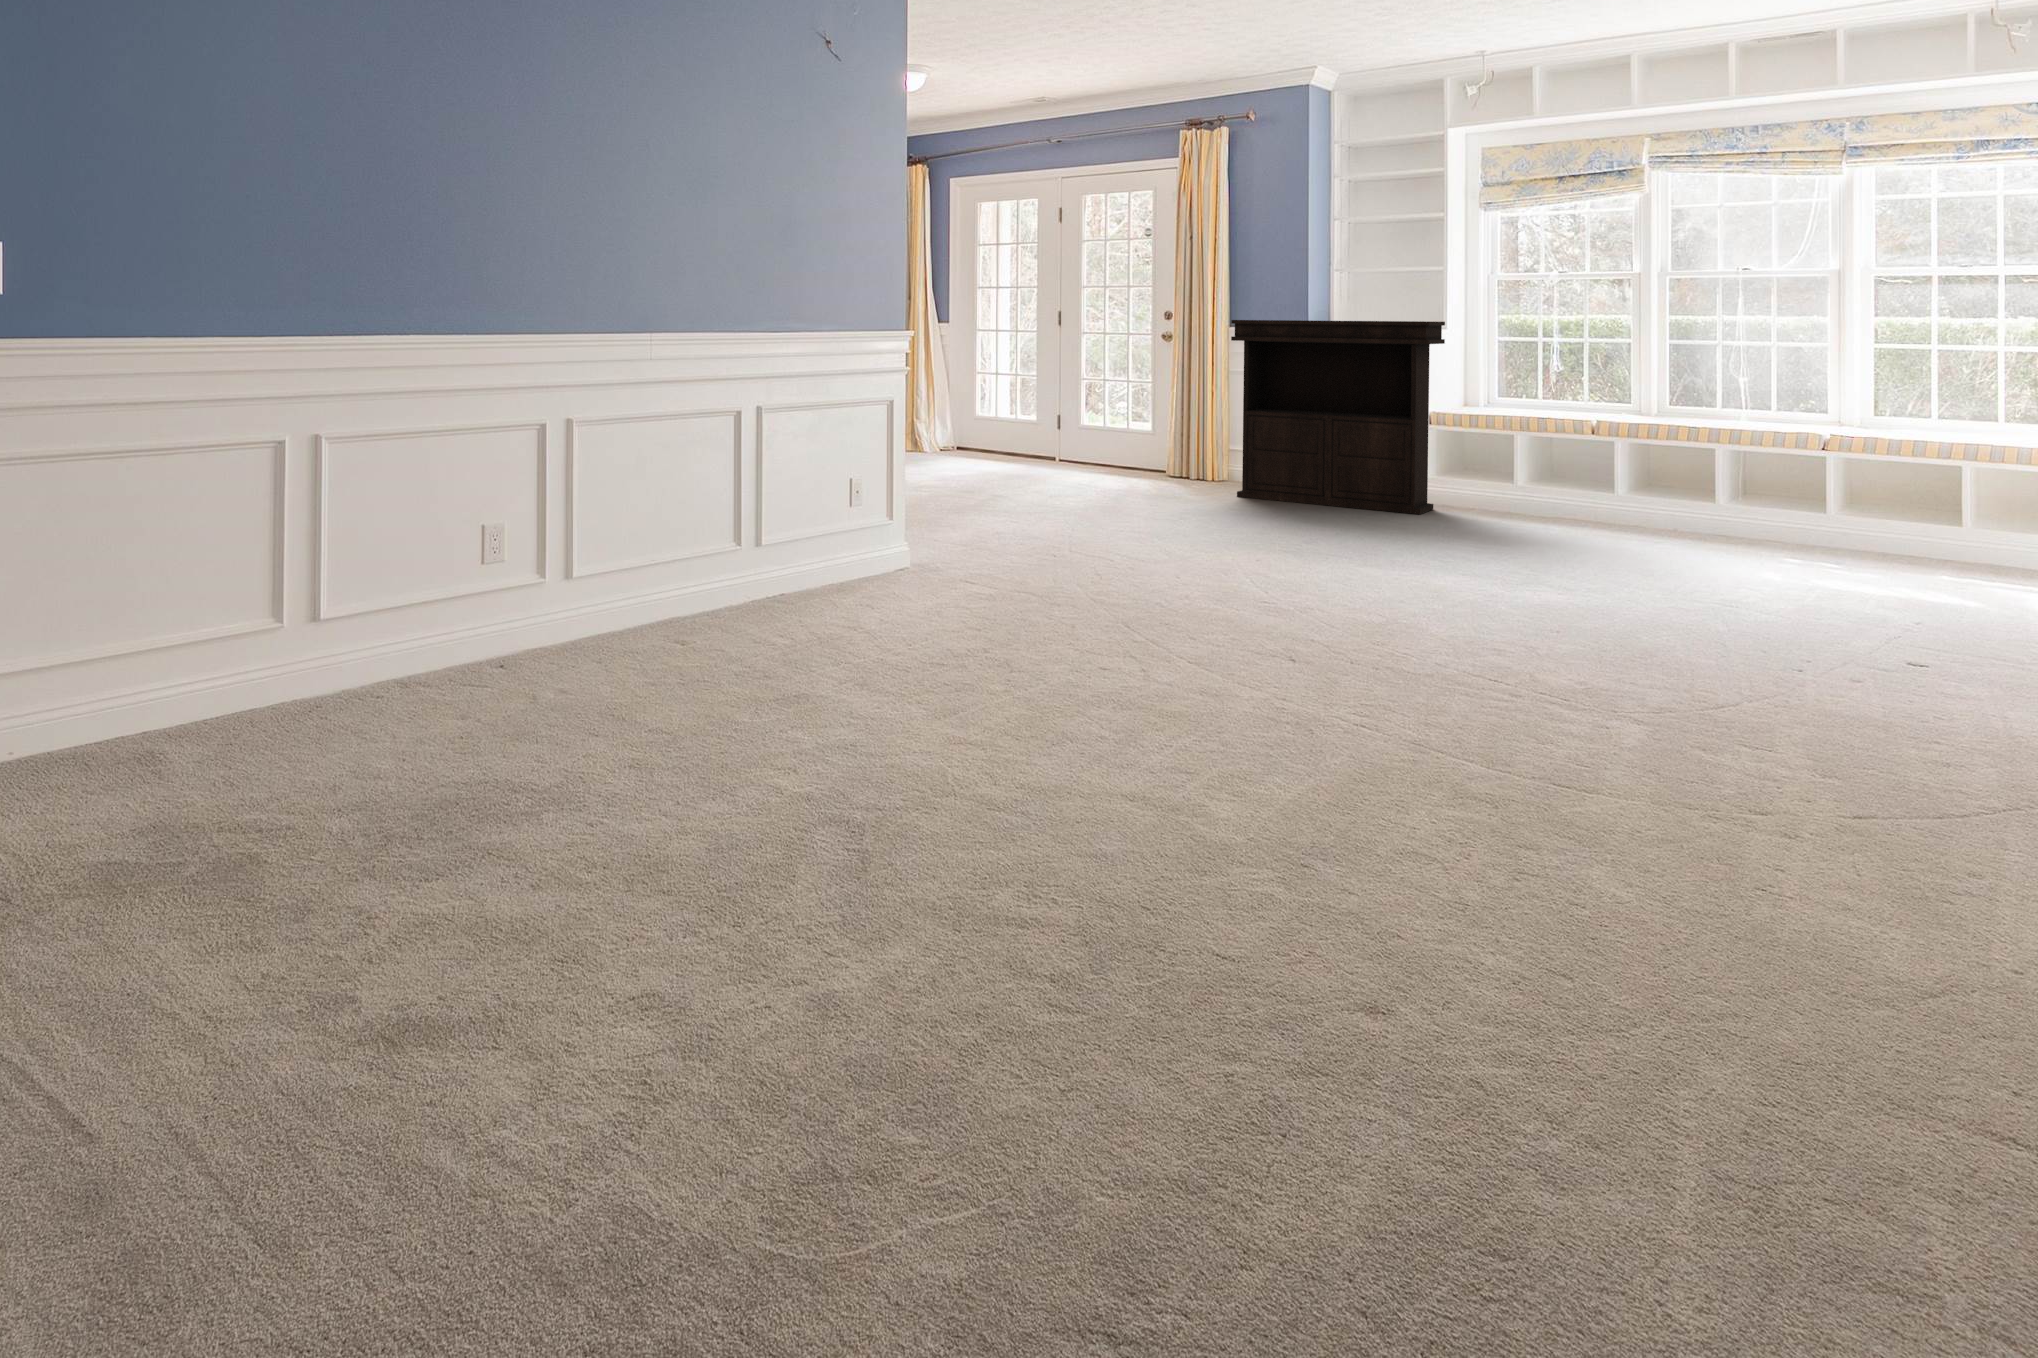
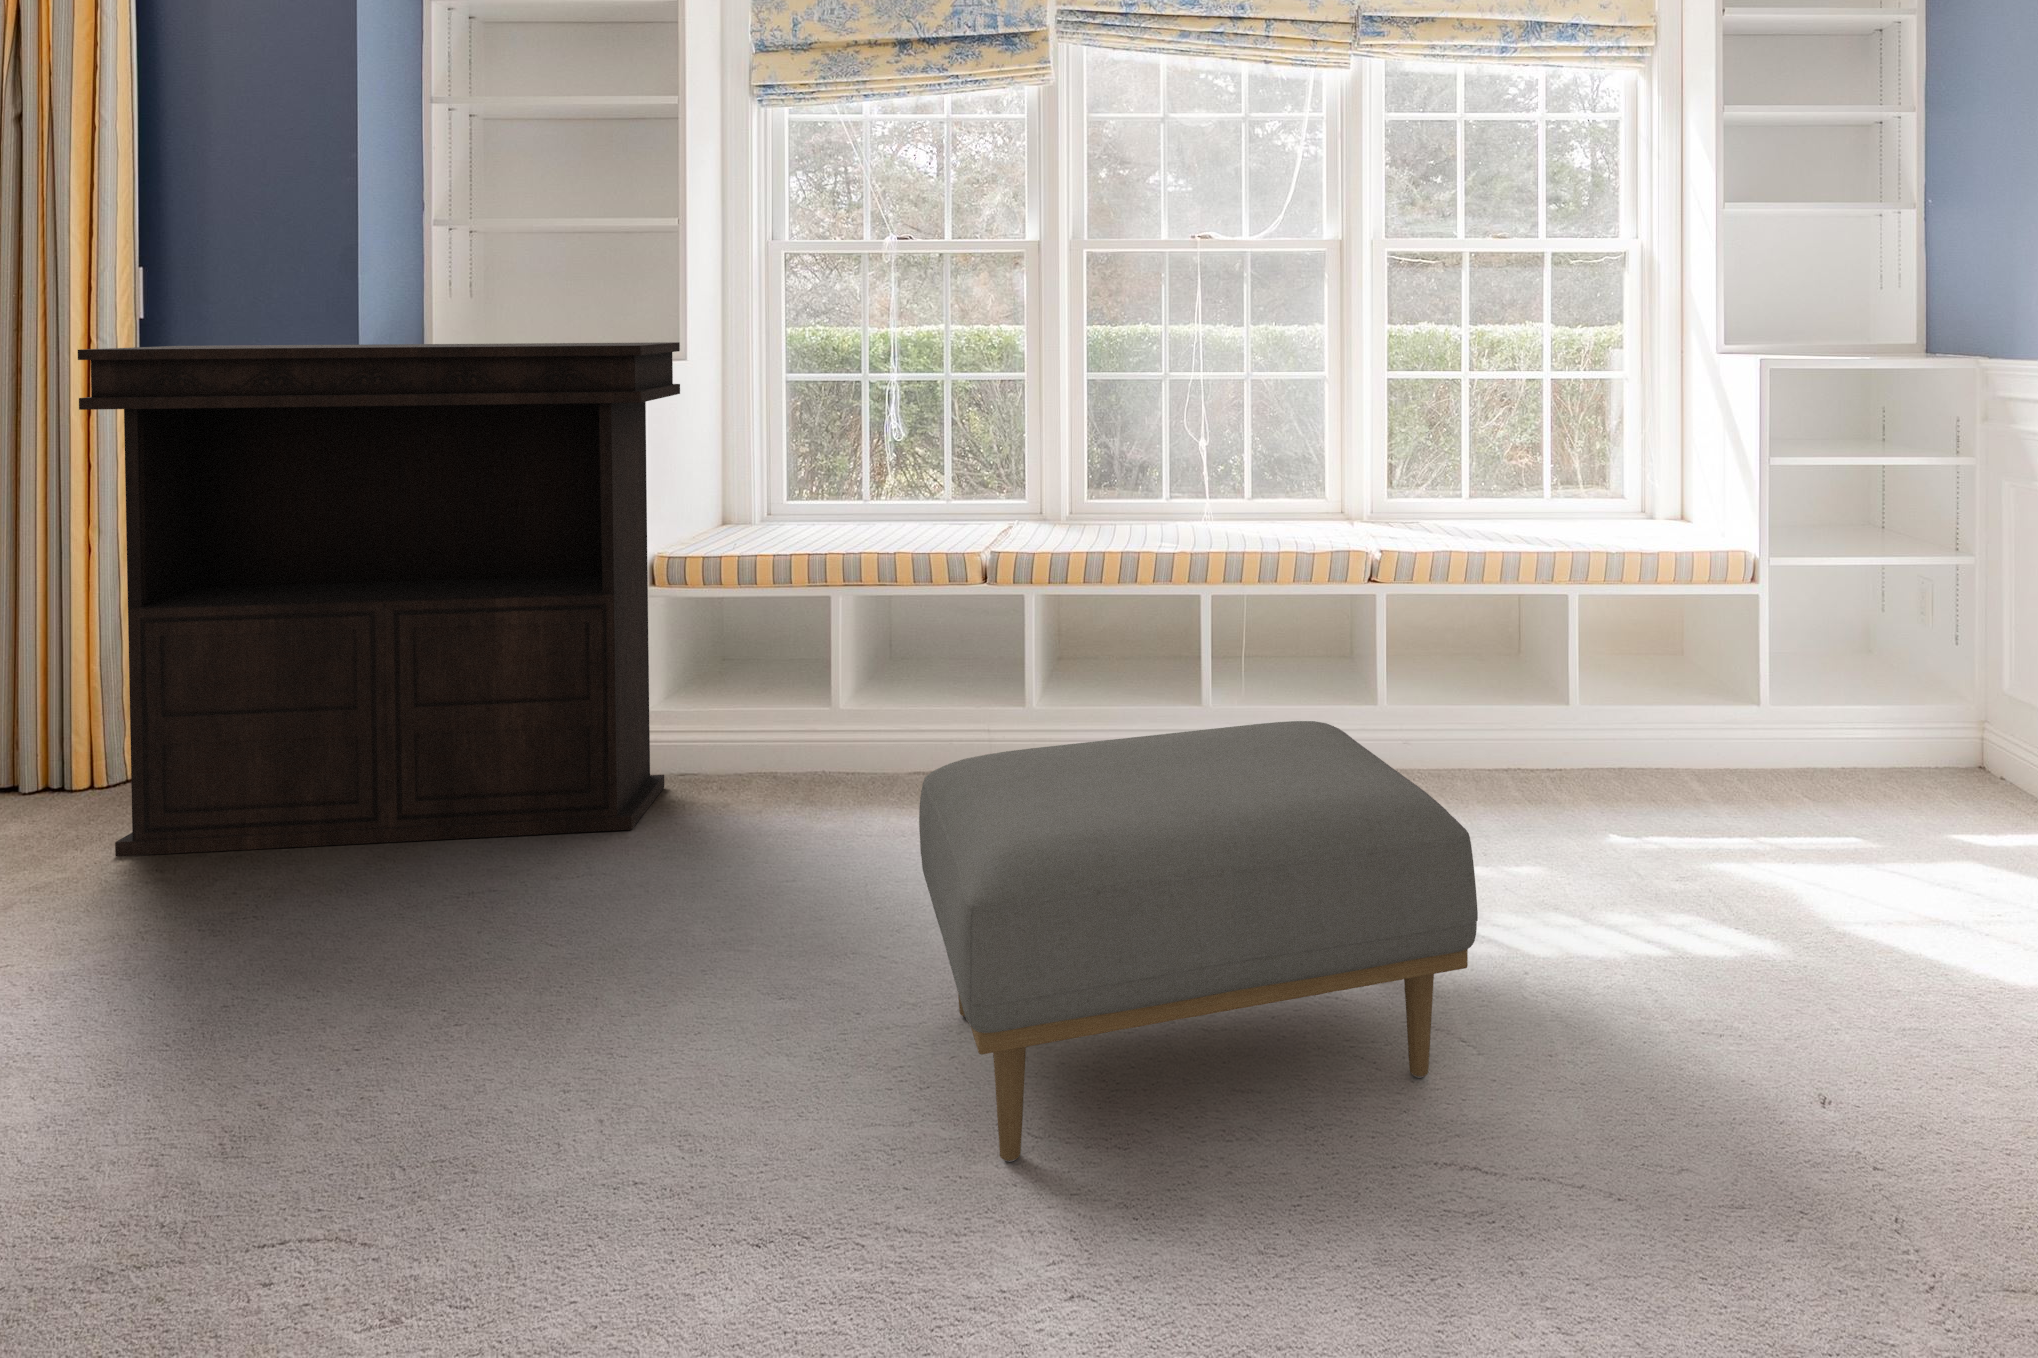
ottoman: none [1527,464,1736,582] -> present [919,721,1478,1162]

